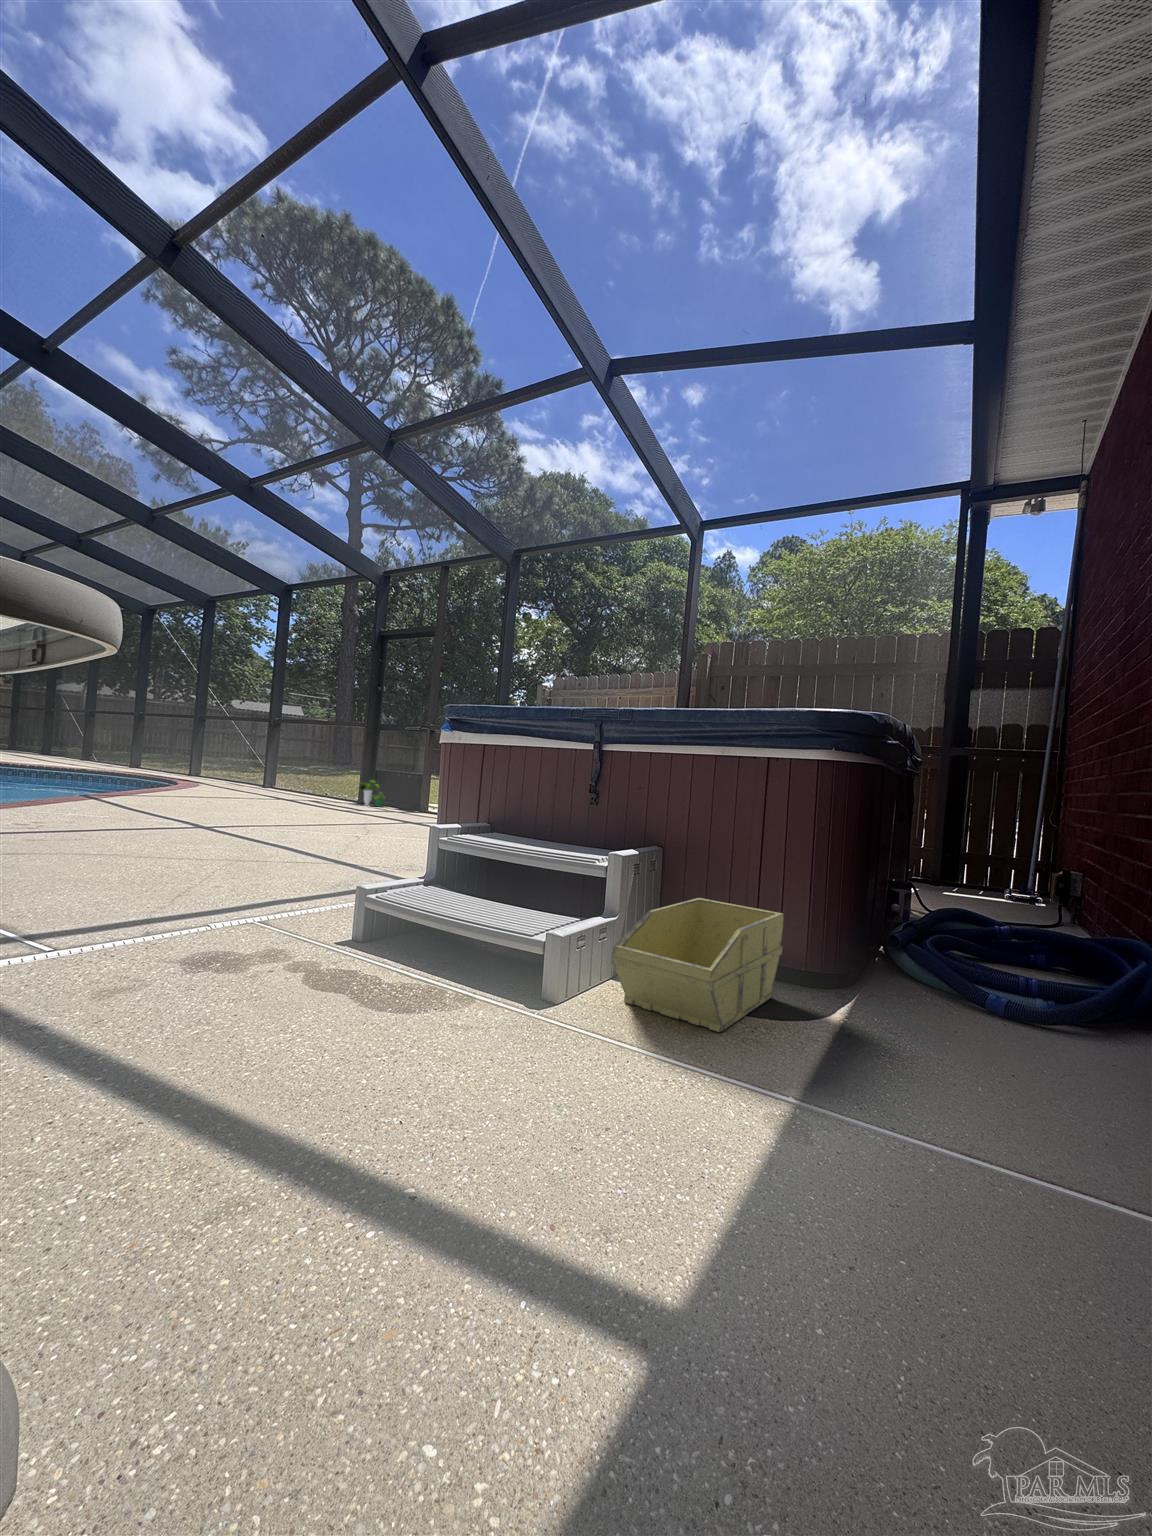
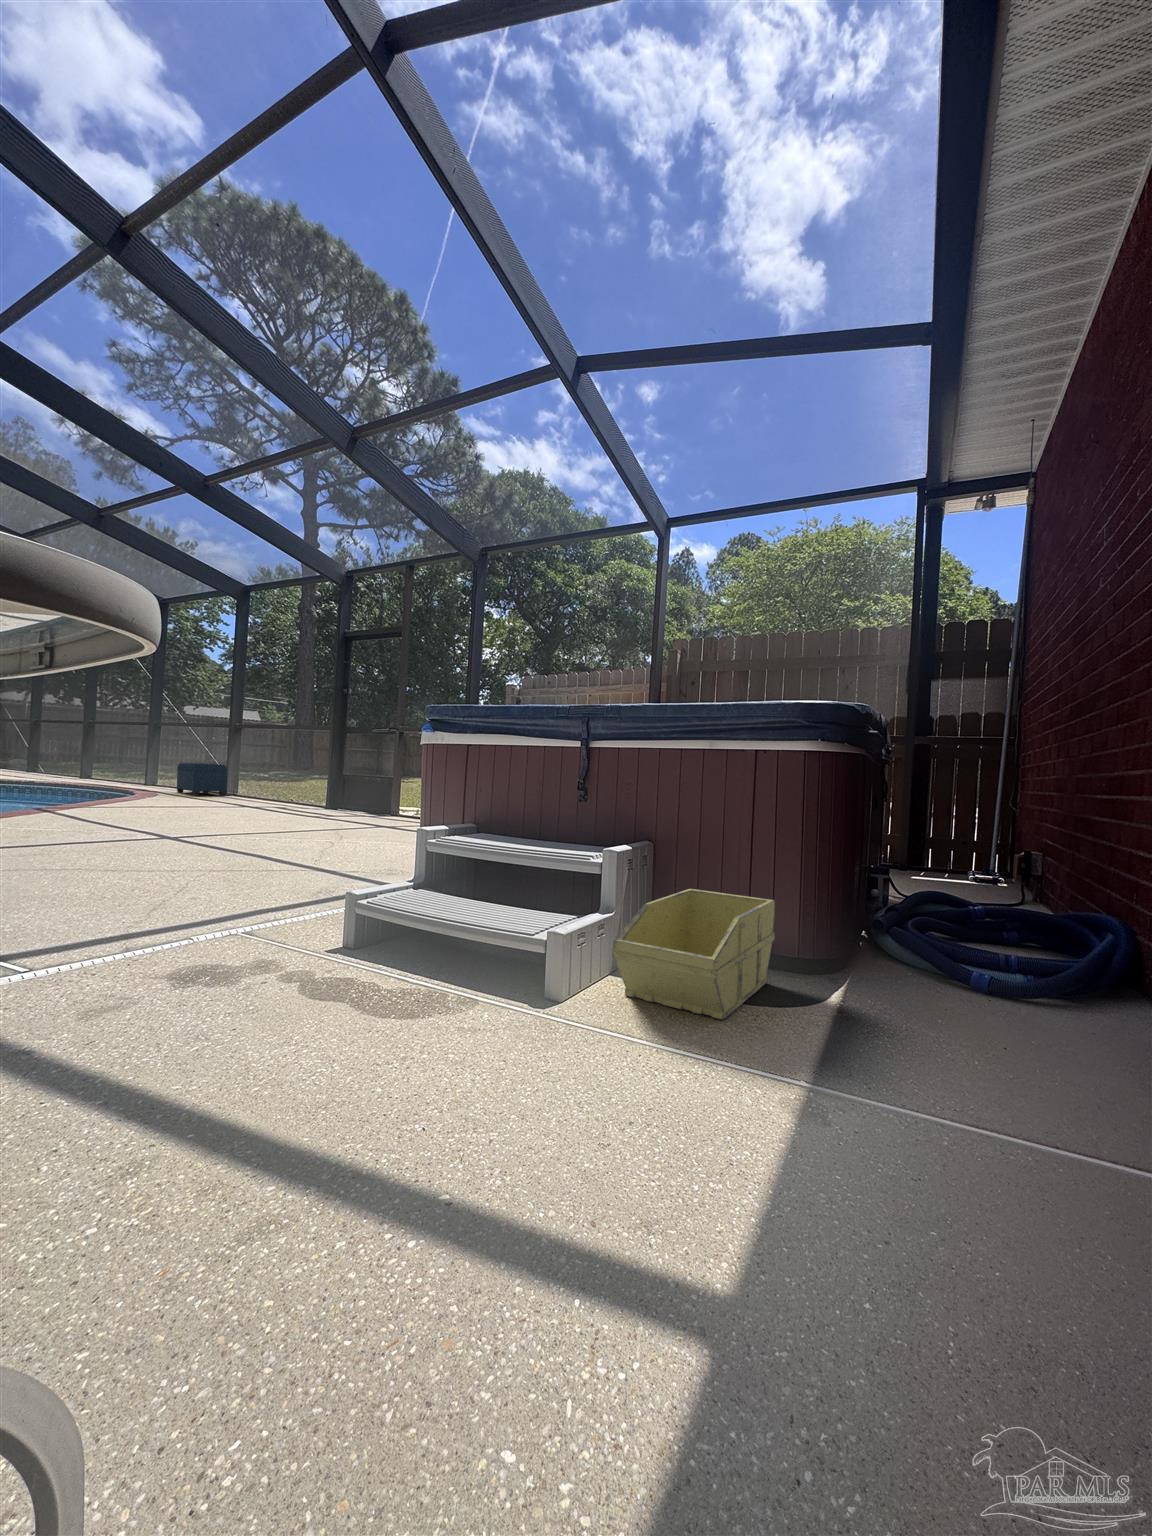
bench: none [221,754,269,787] -> present [177,763,227,796]
potted plant: present [356,780,384,807] -> none [320,785,354,811]

